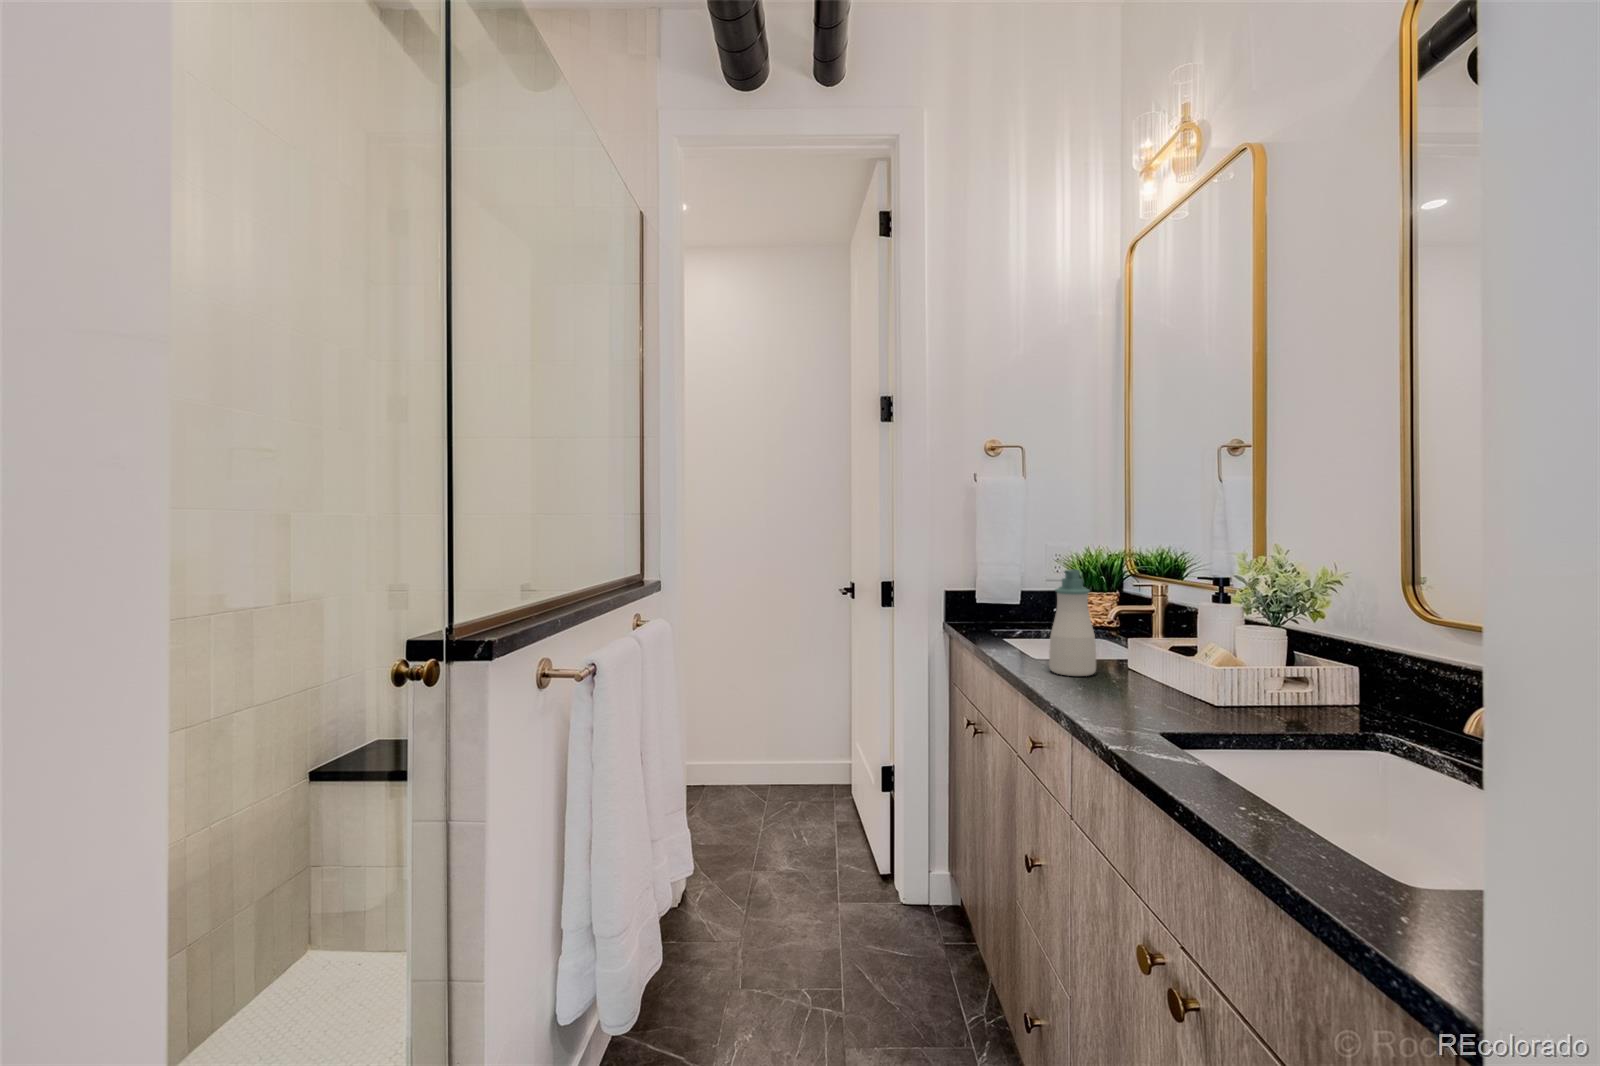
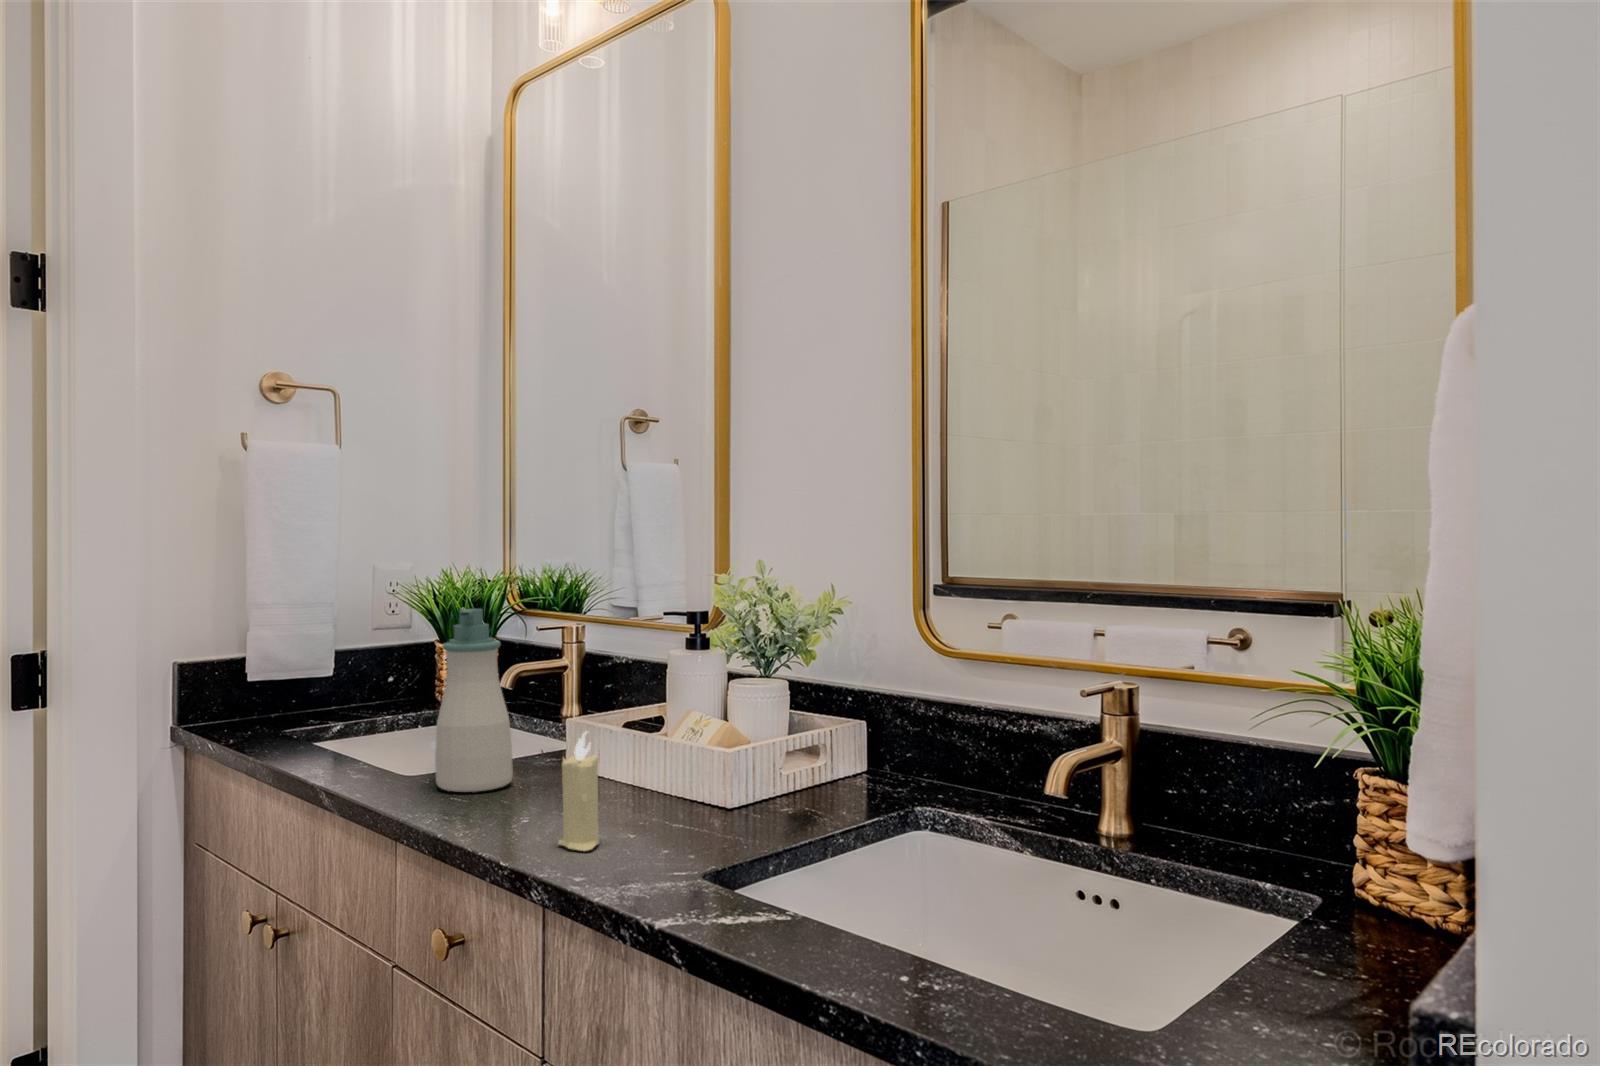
candle: none [1094,645,1121,717] -> present [558,731,599,851]

